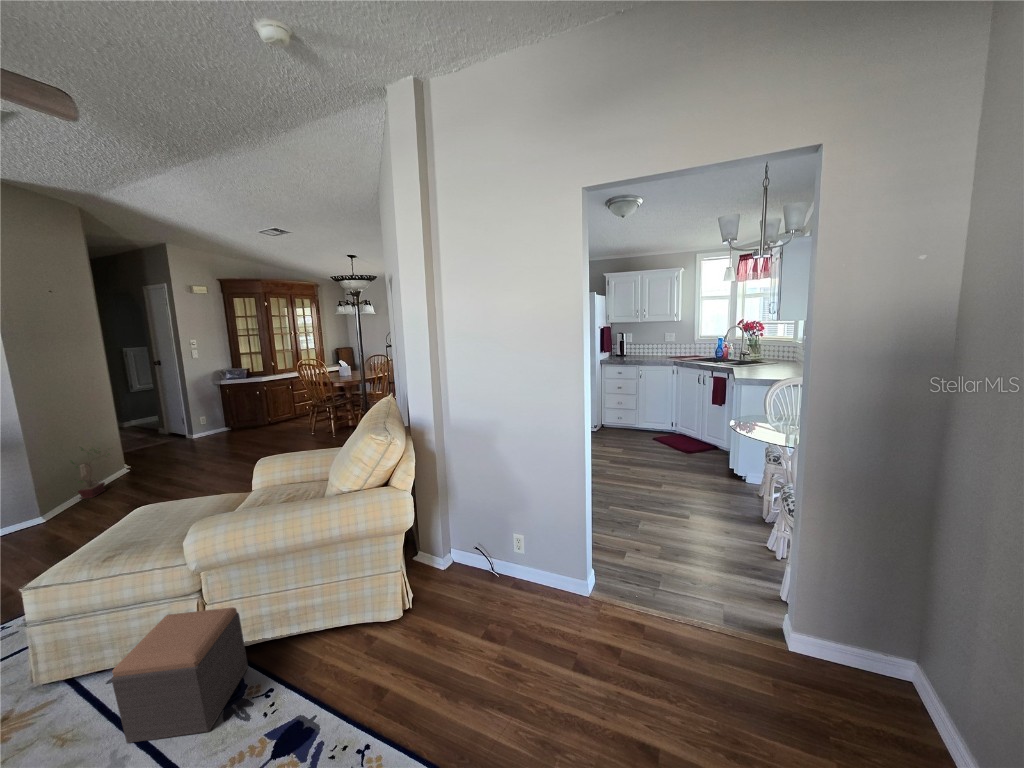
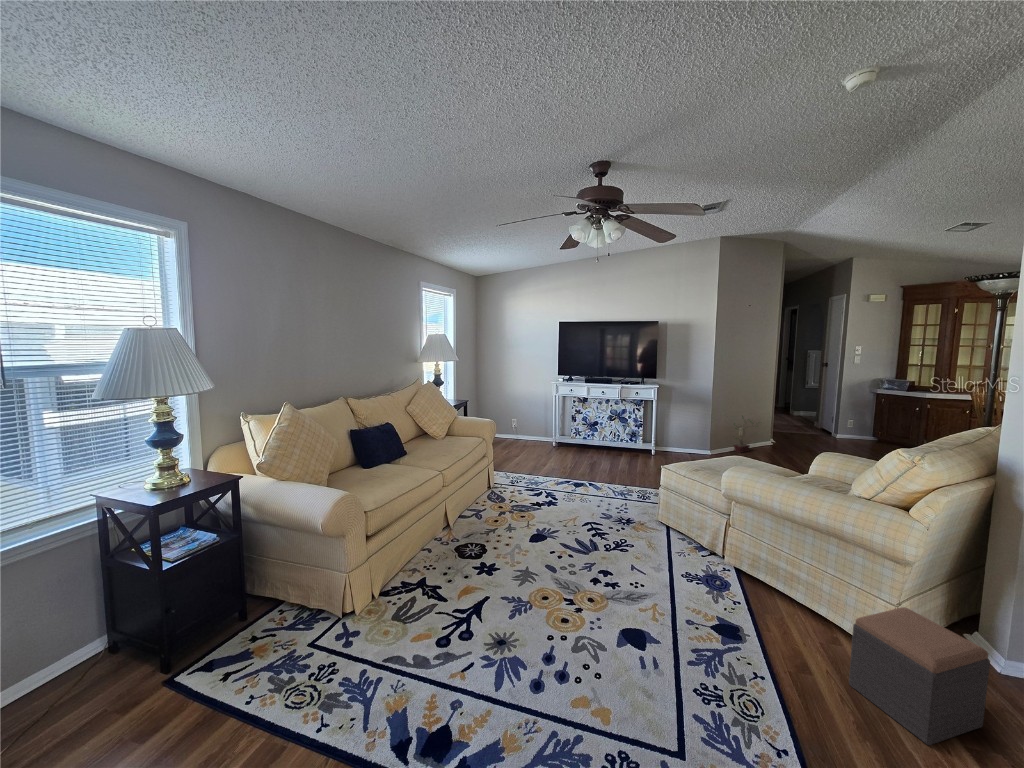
footstool: present [111,607,248,743] -> present [849,607,990,745]

